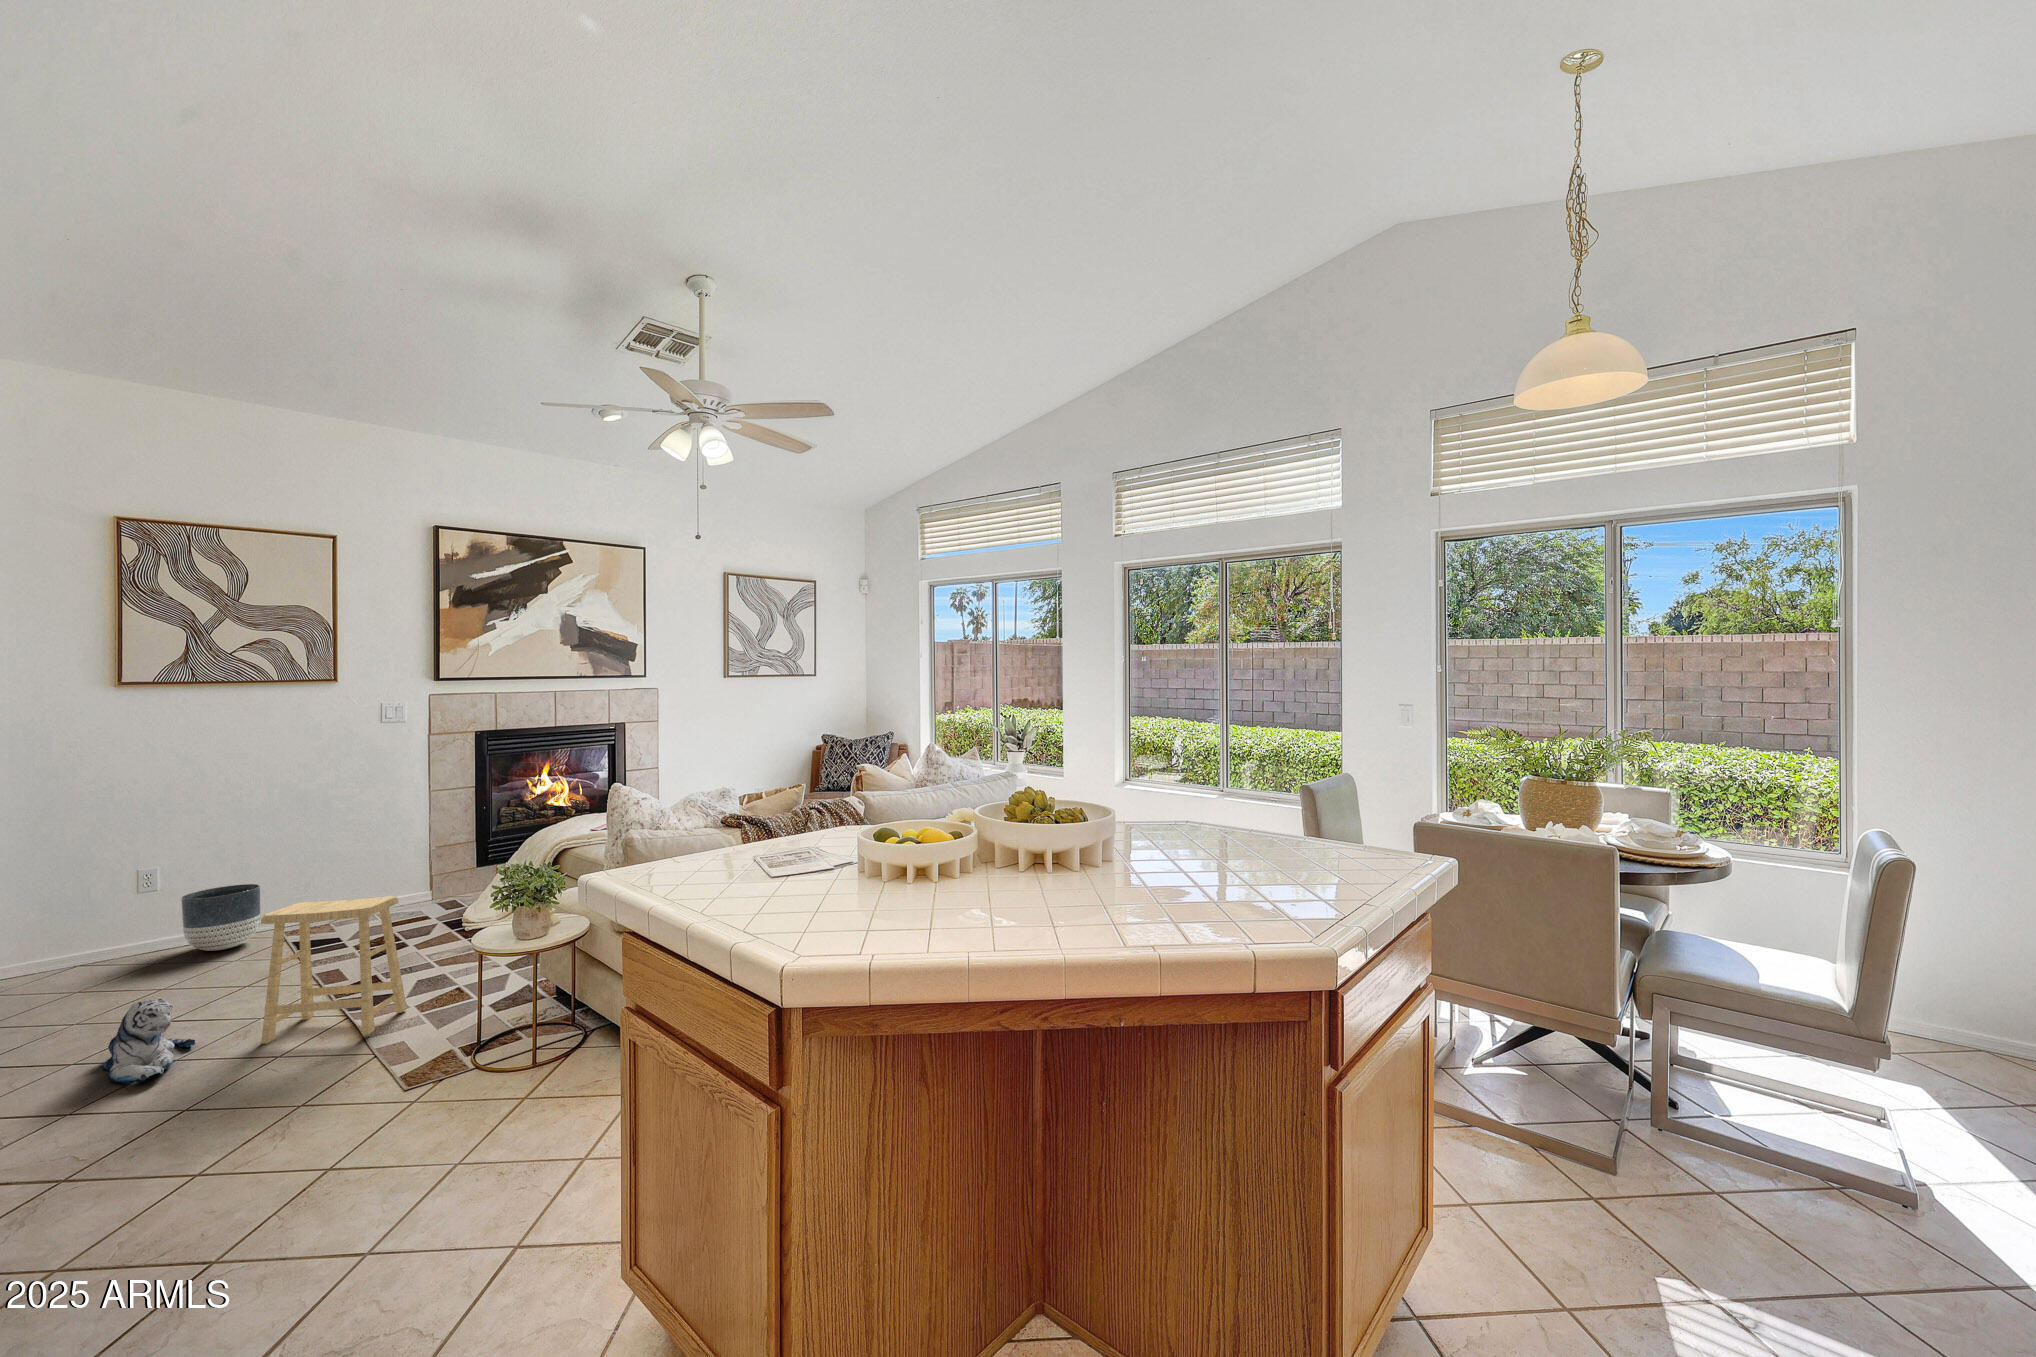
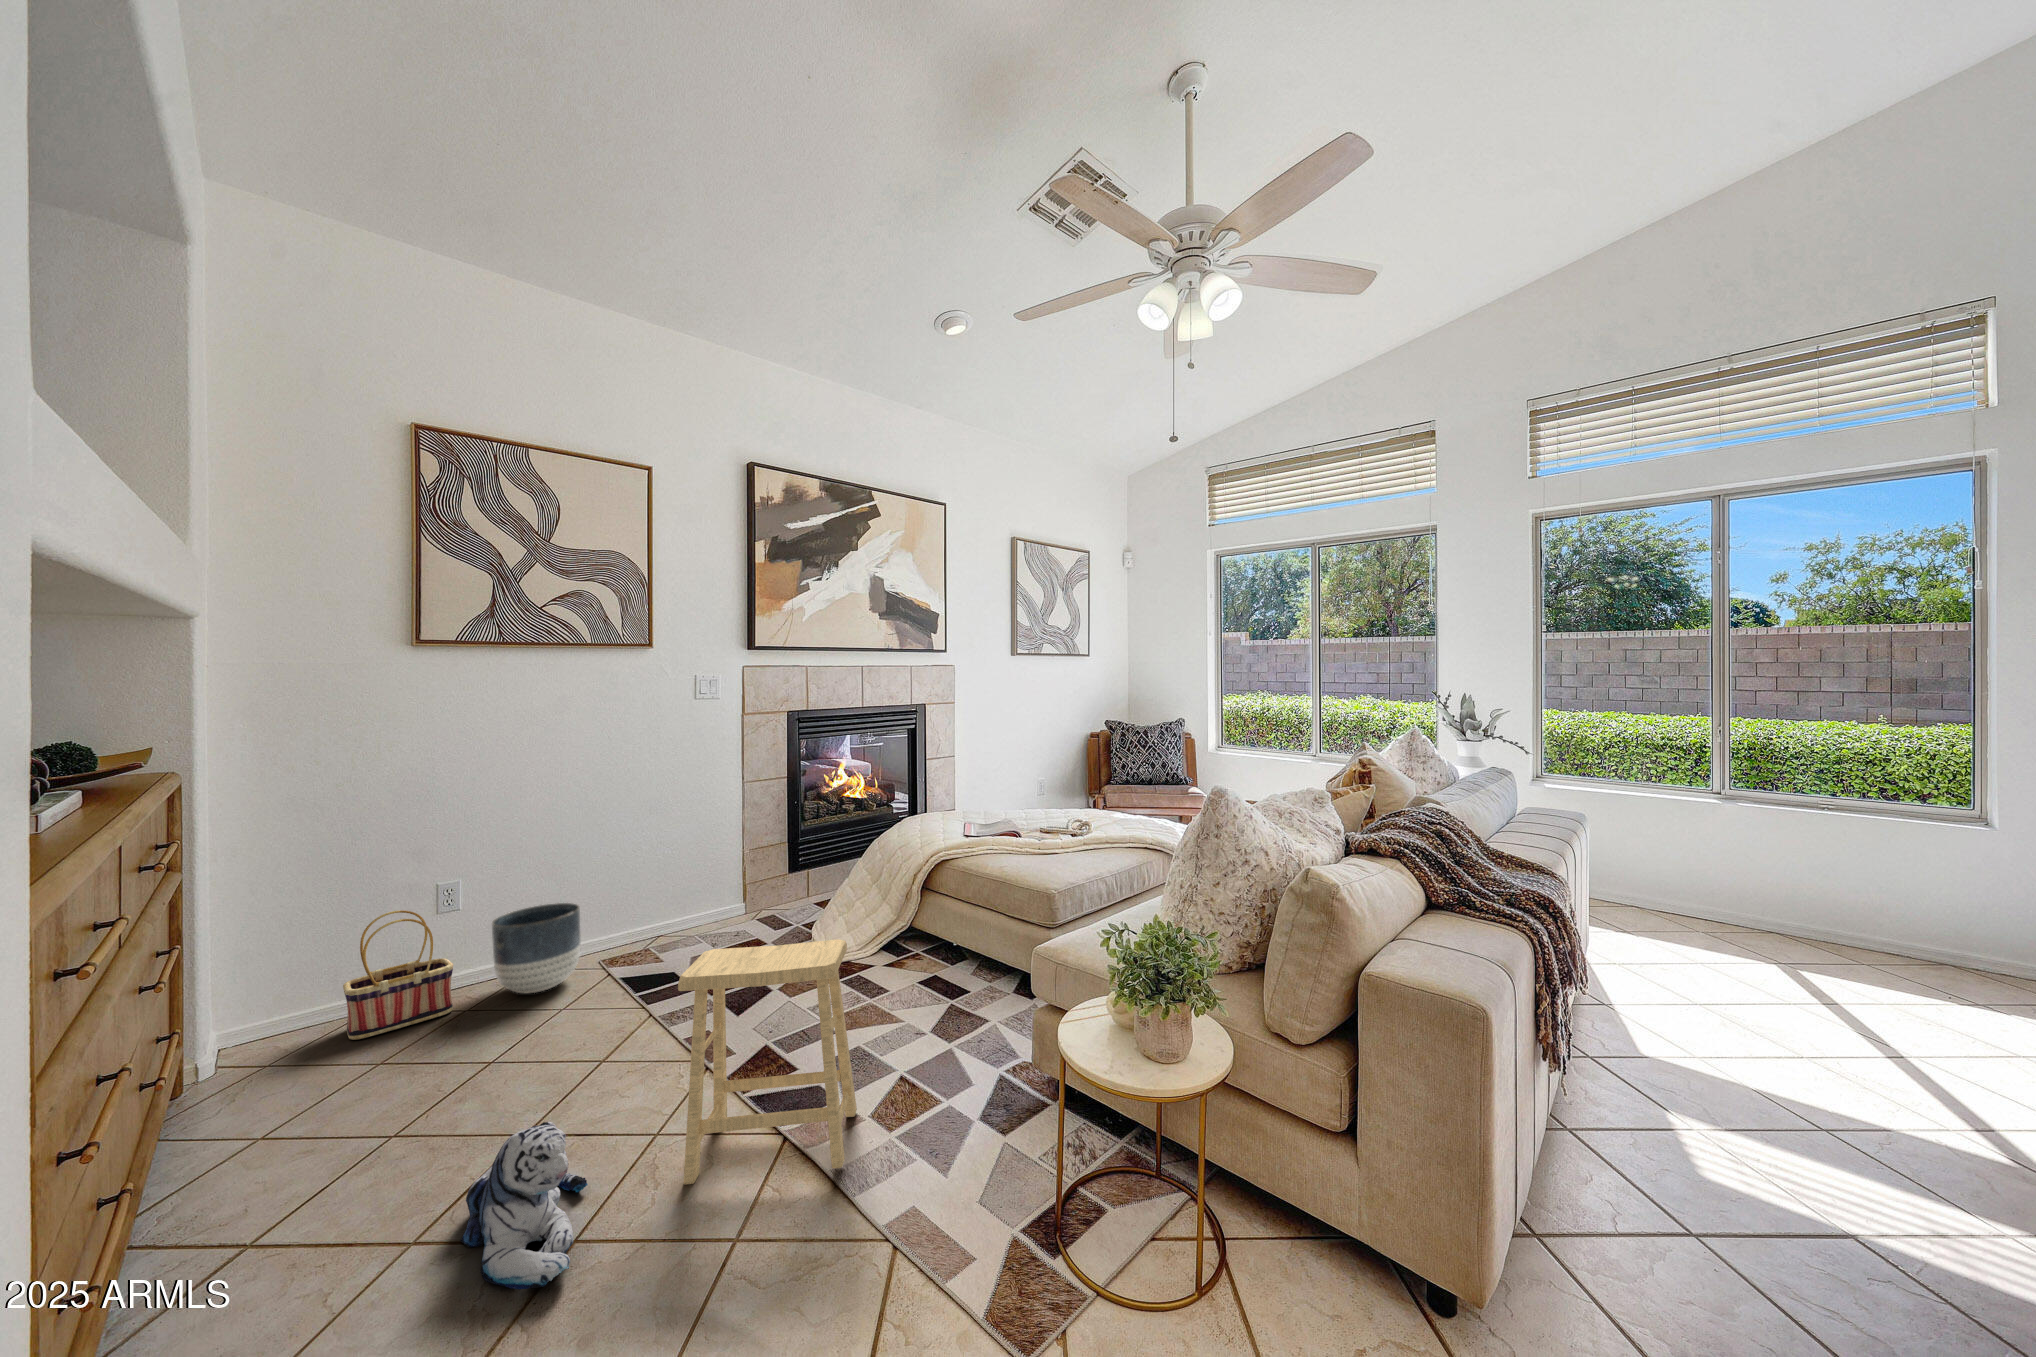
basket: none [55,887,148,979] -> present [343,910,453,1040]

